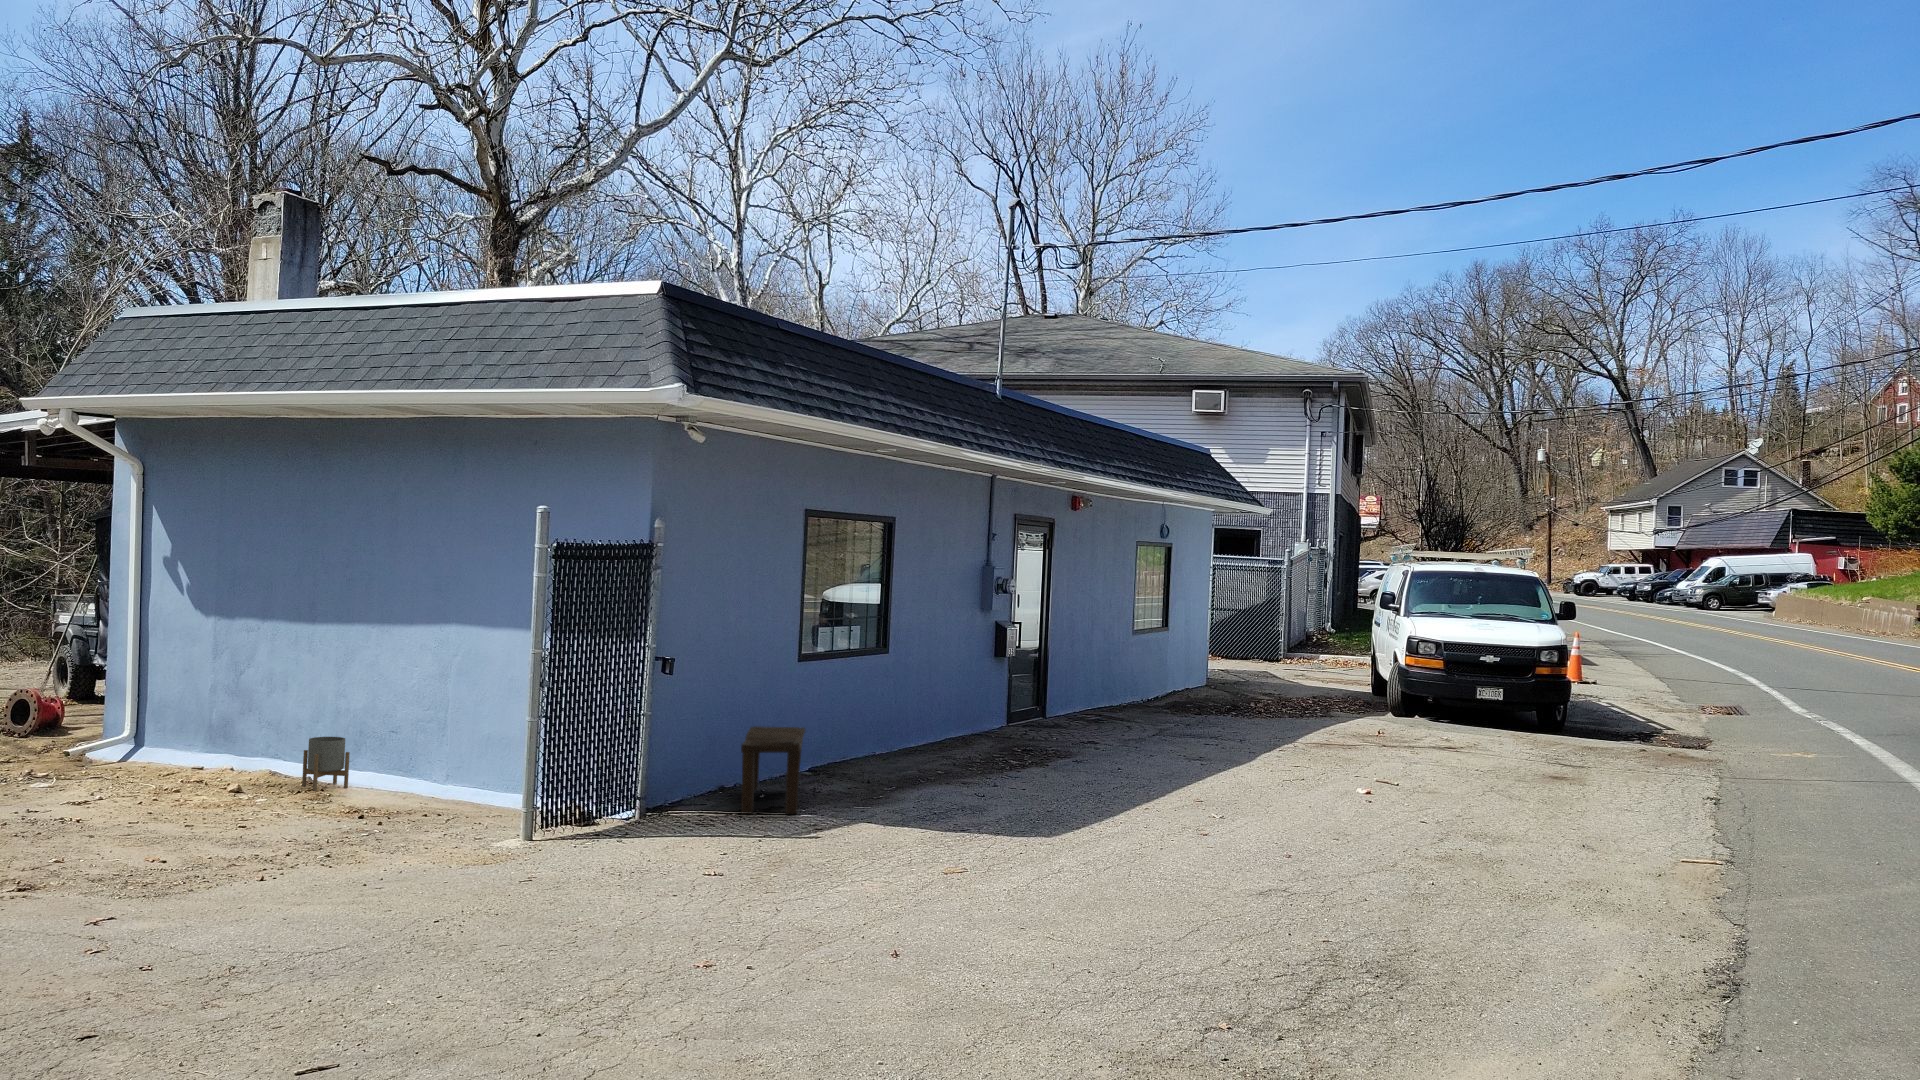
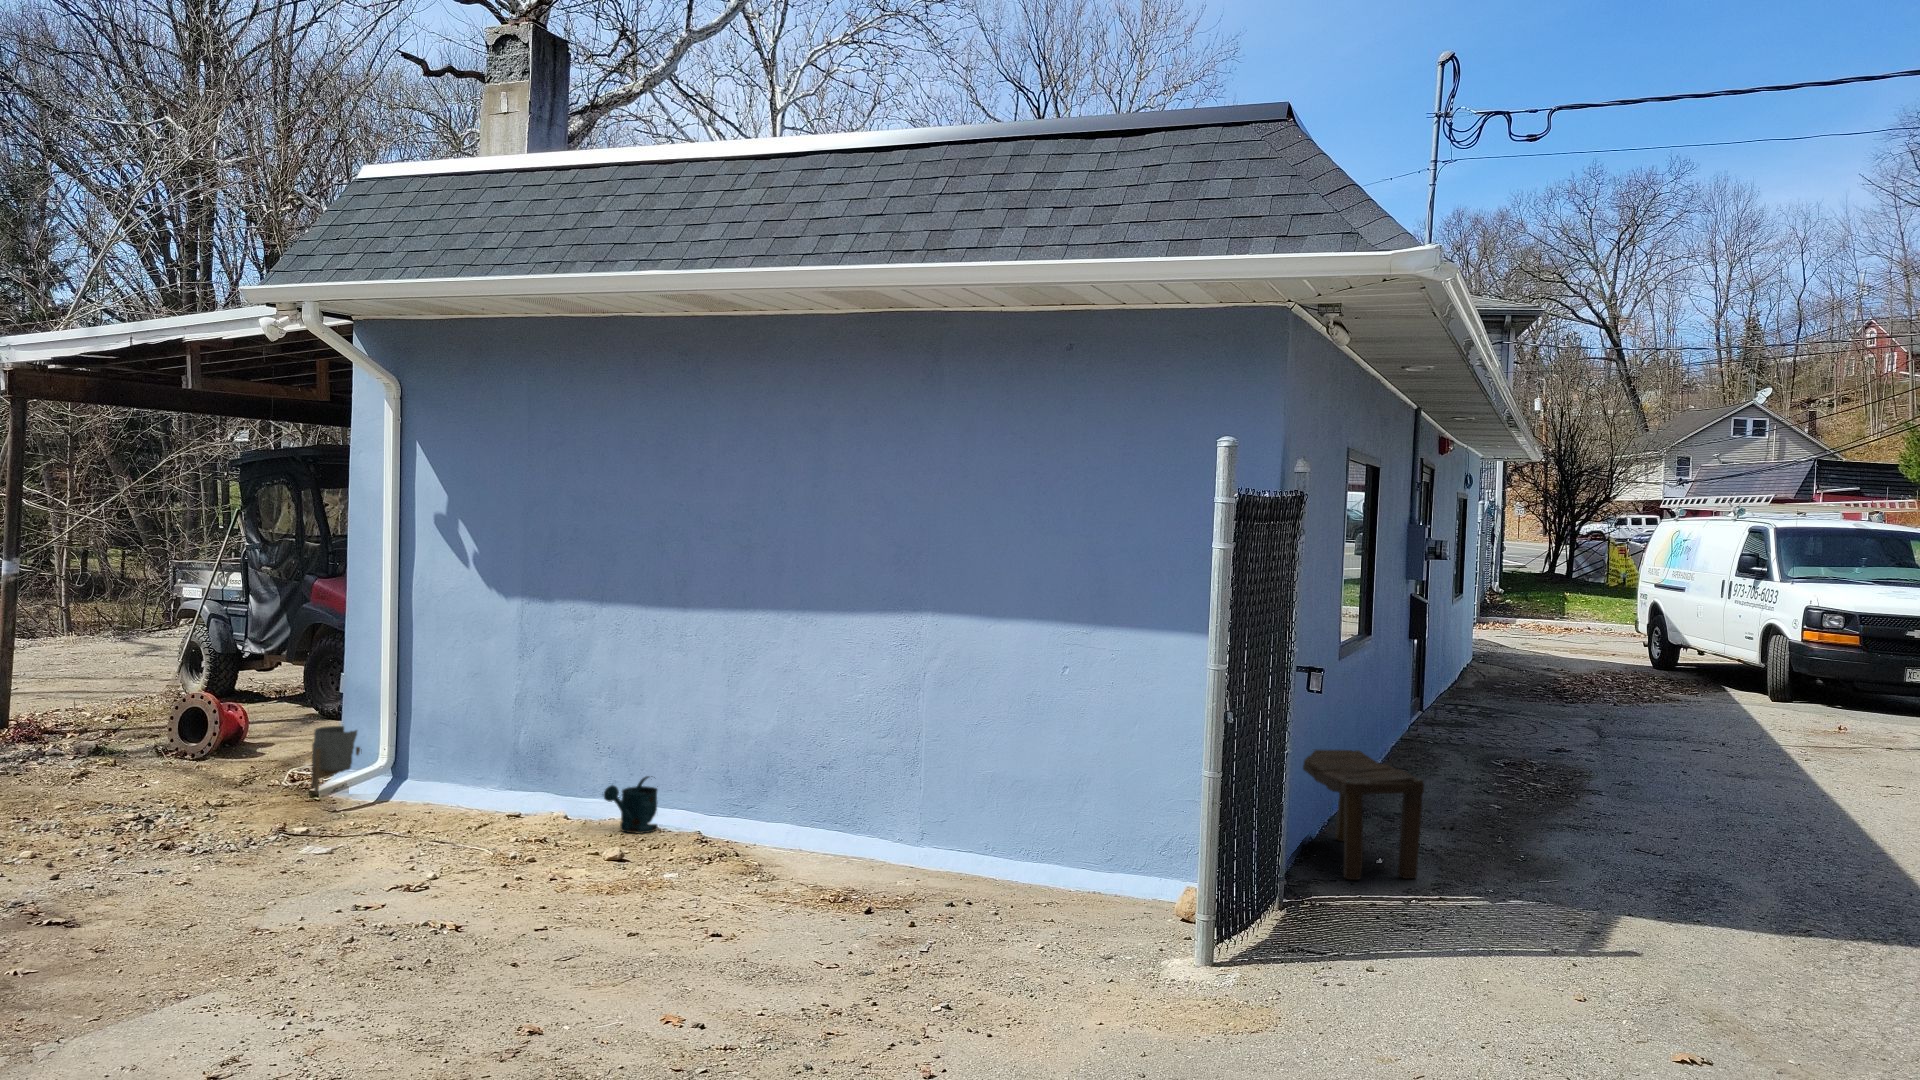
planter: present [302,737,350,791] -> present [311,726,362,795]
watering can: none [240,742,294,782] -> present [604,776,658,833]

